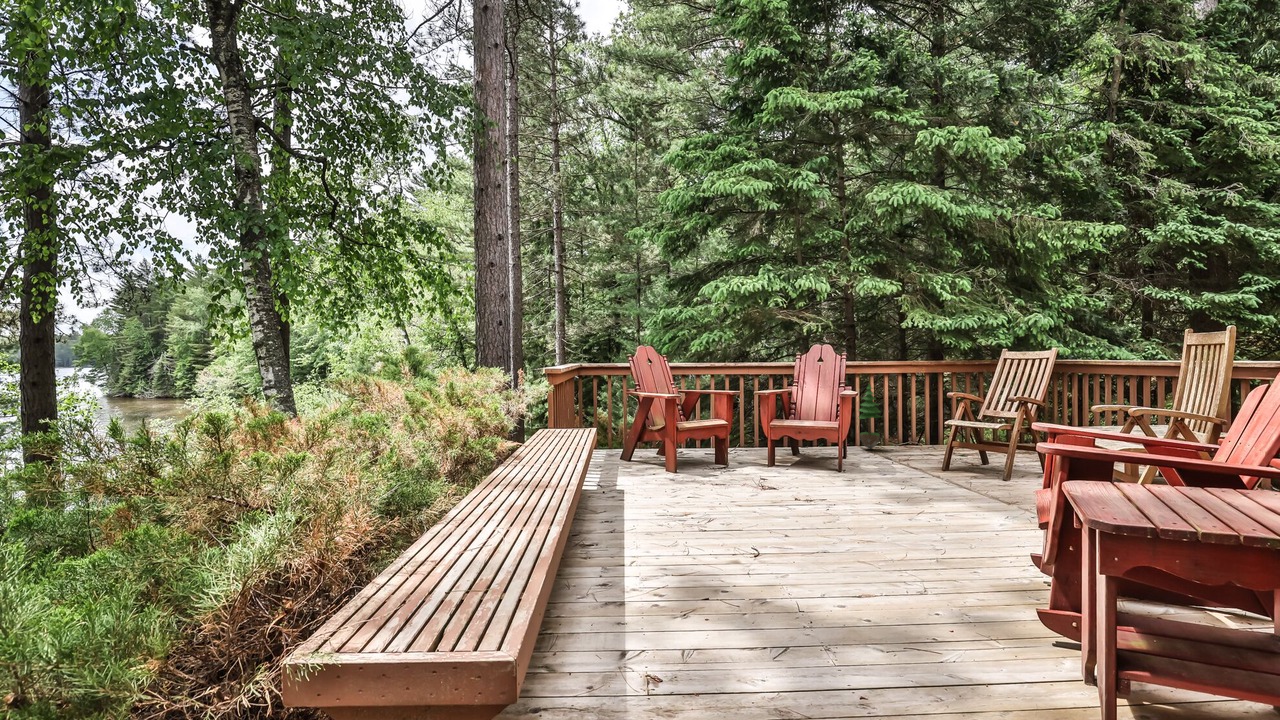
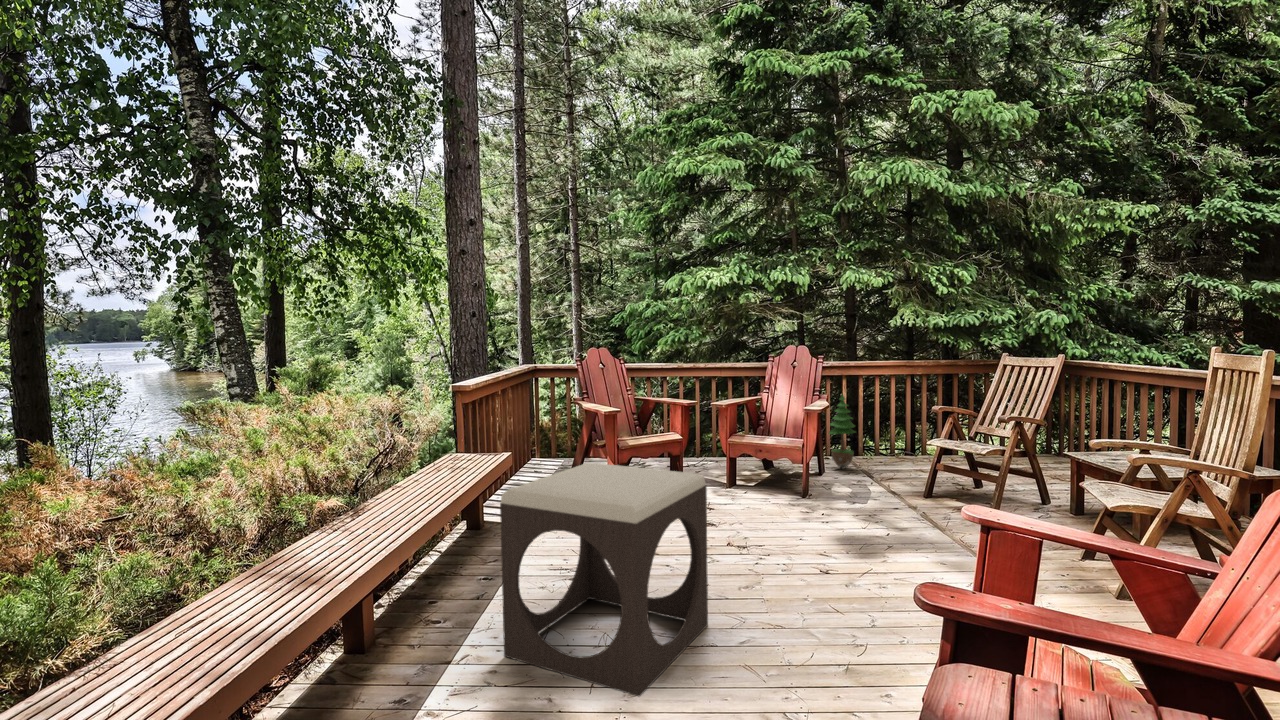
footstool: none [673,413,820,570] -> present [500,463,708,696]

